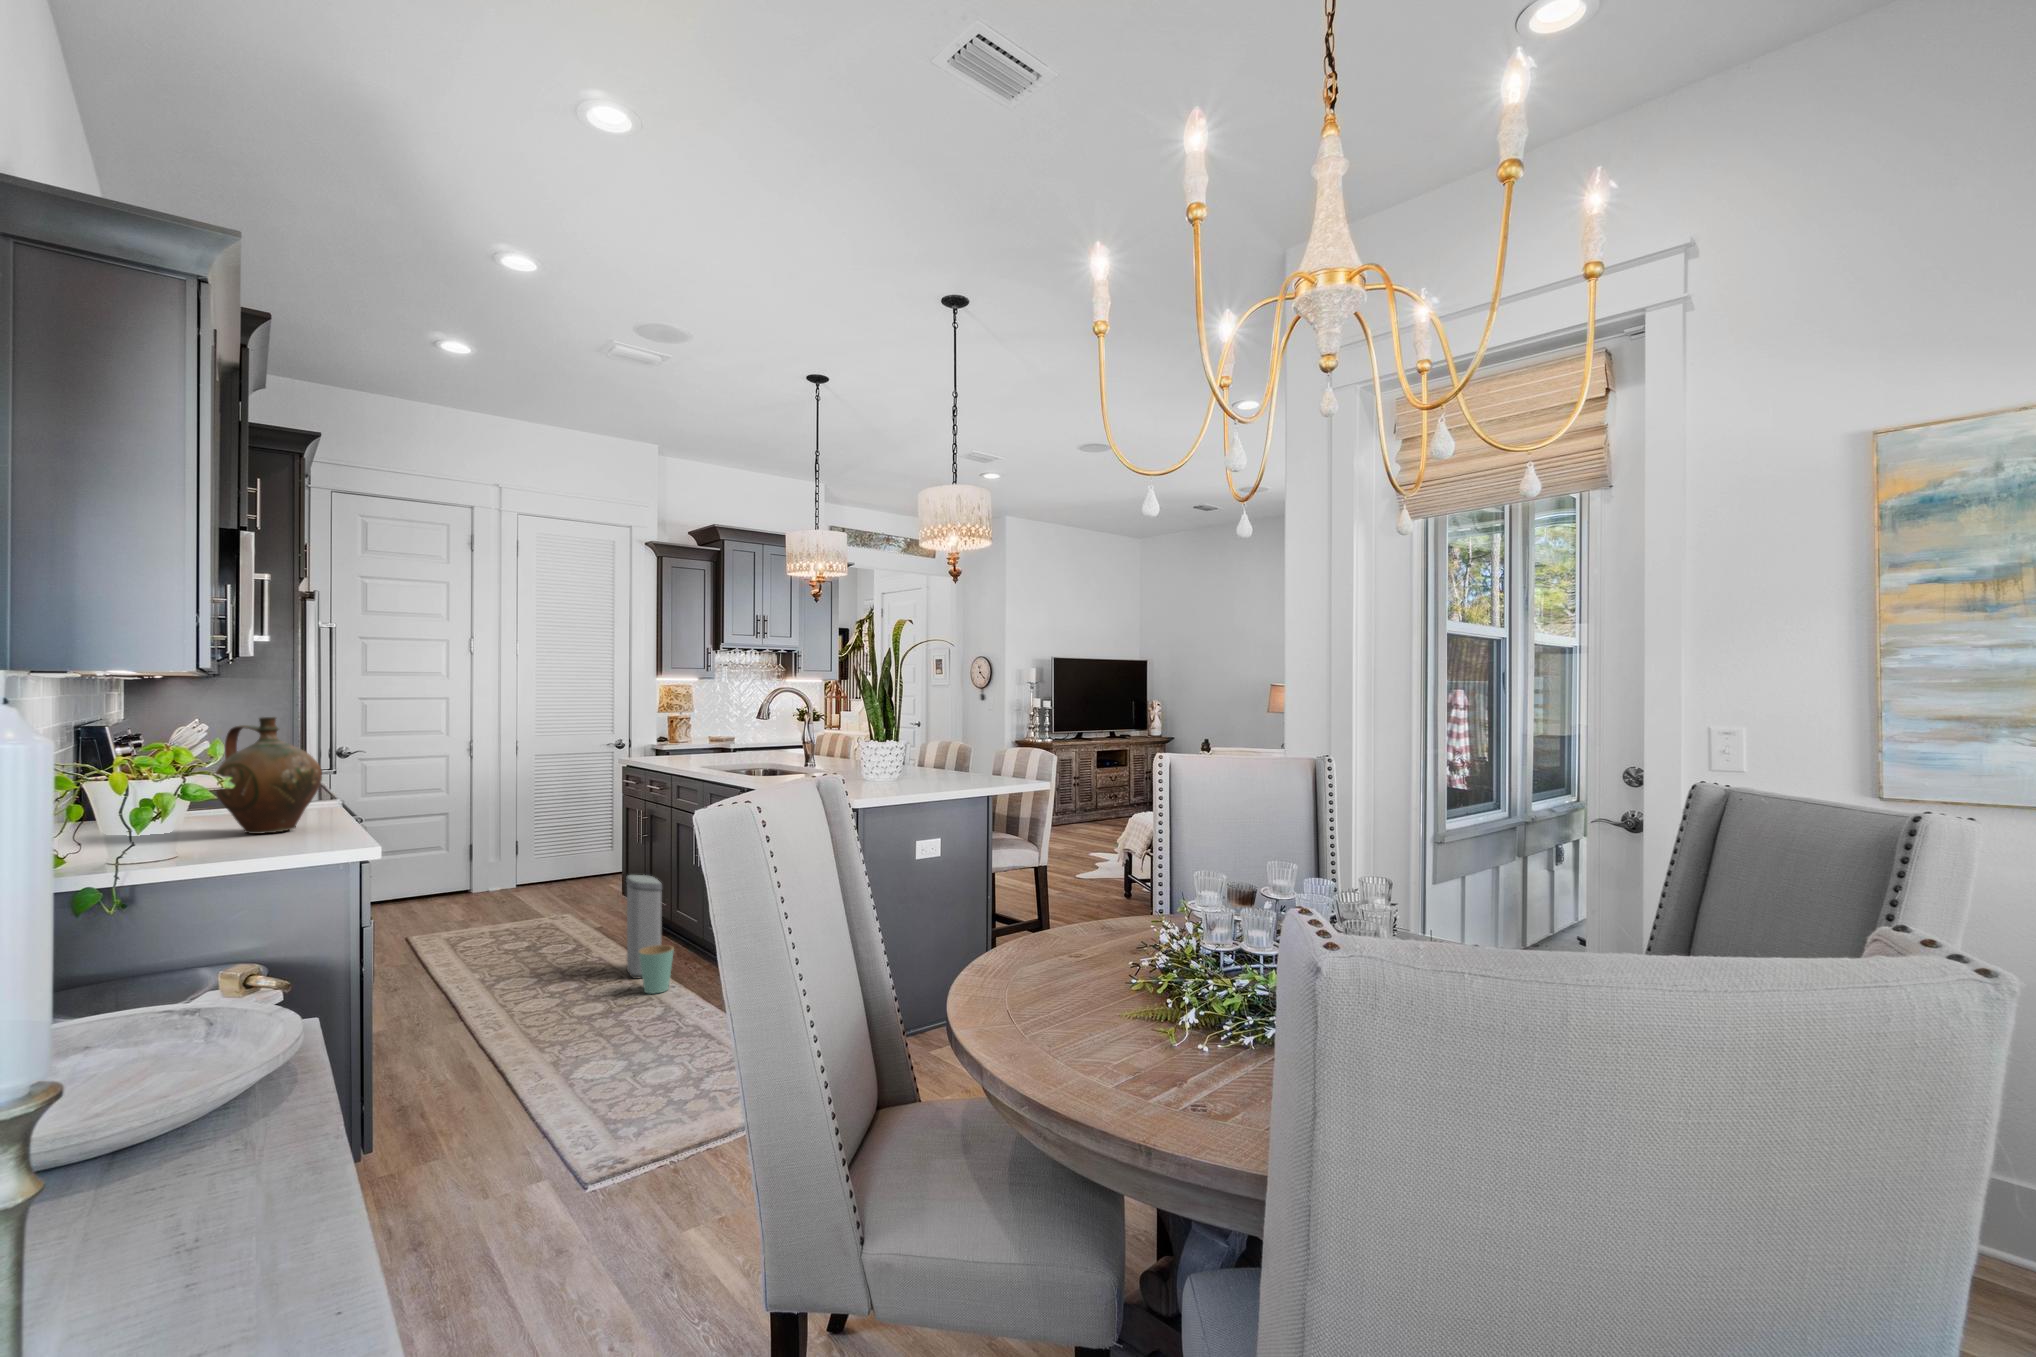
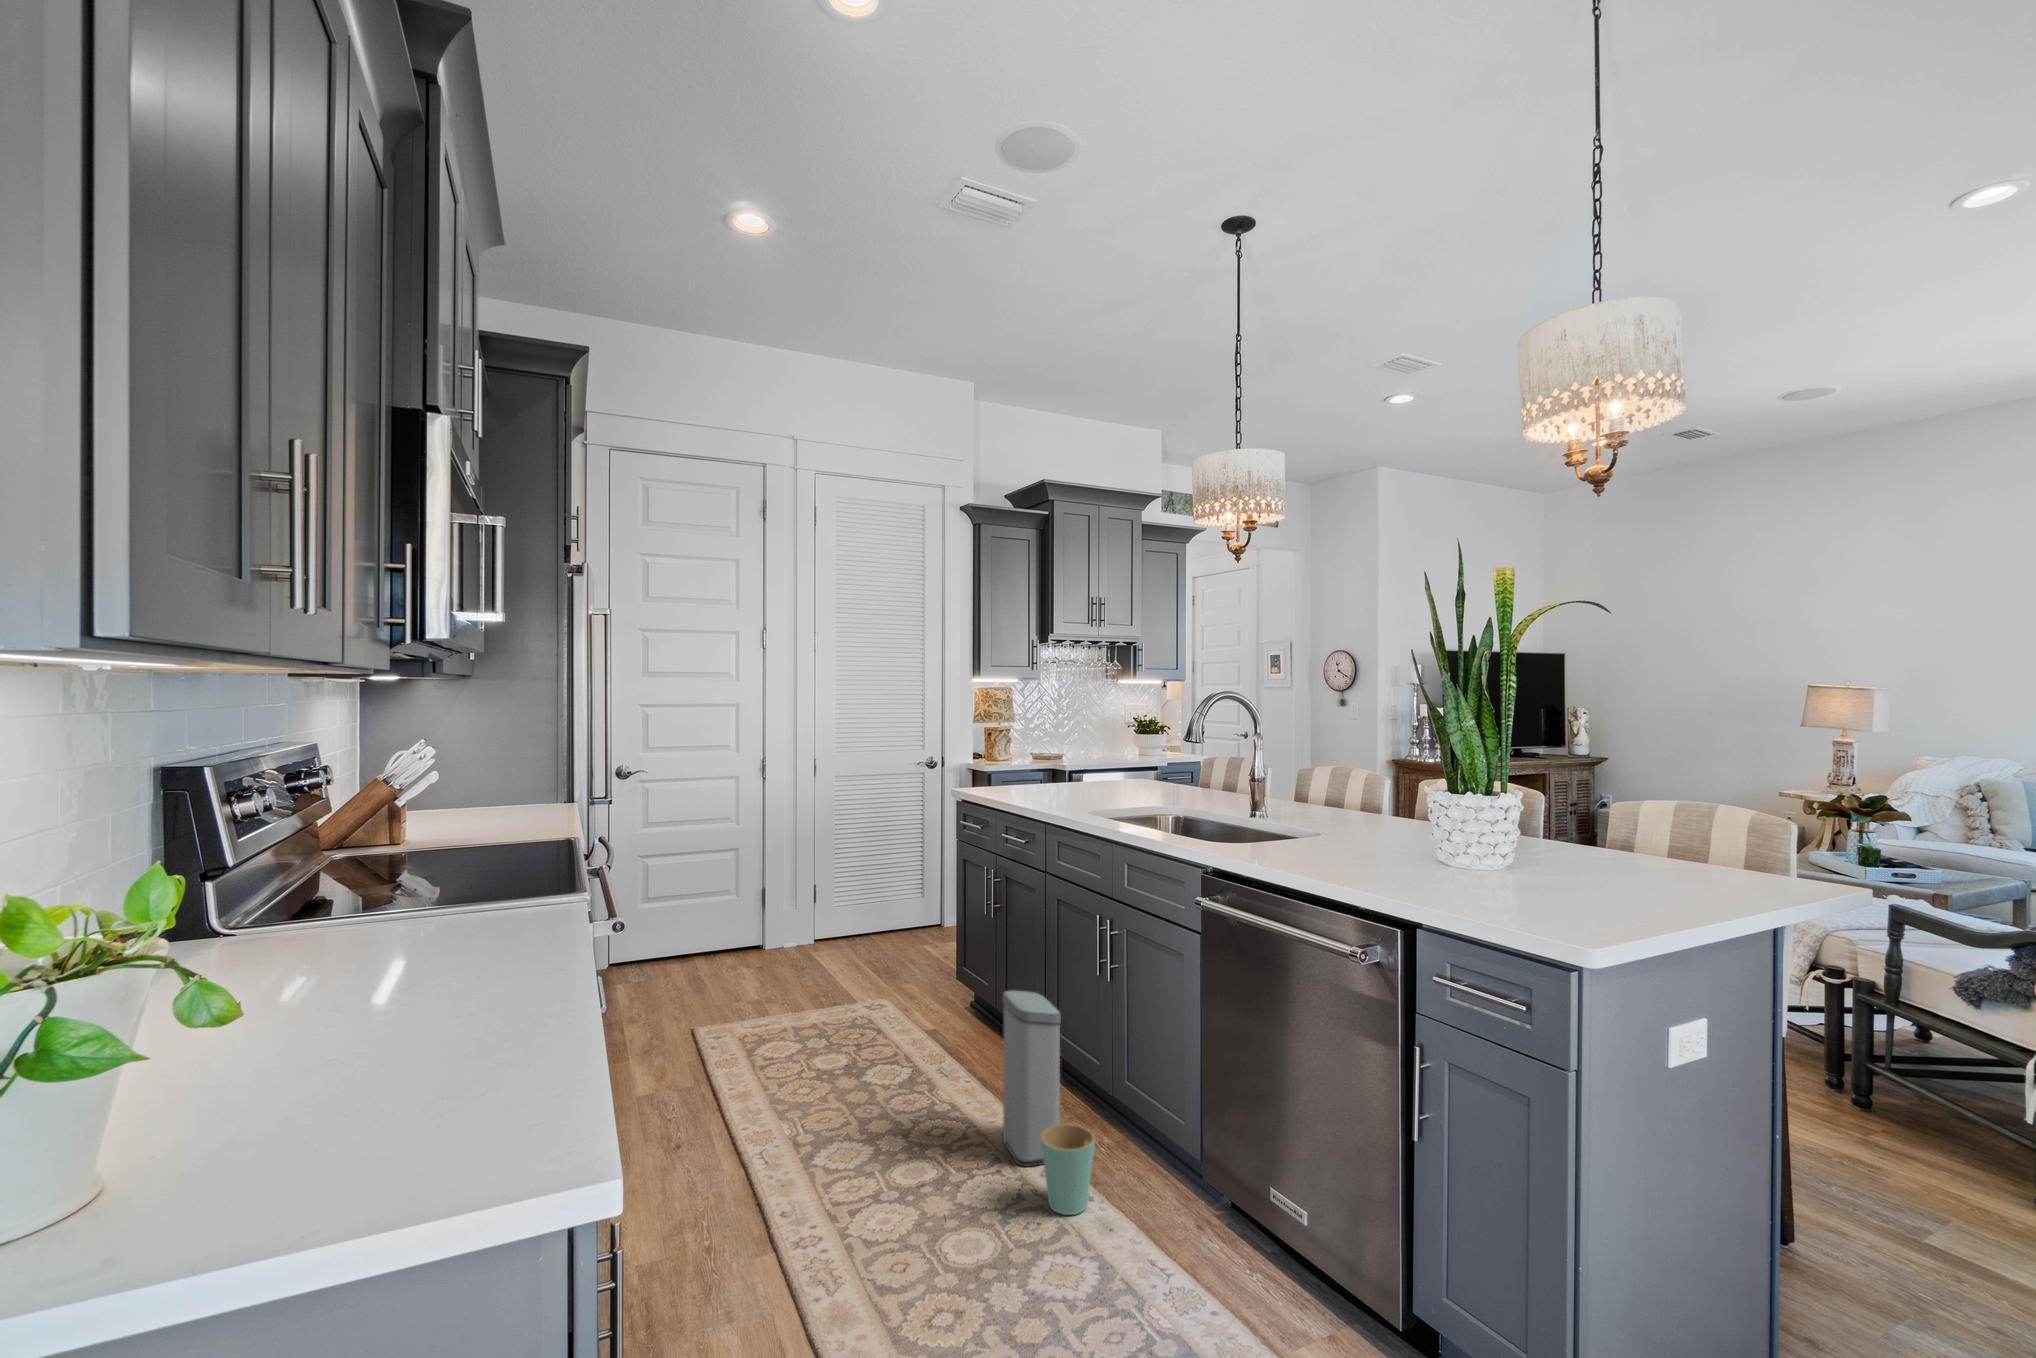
ceramic jug: present [216,717,322,834] -> none [291,783,534,1076]

